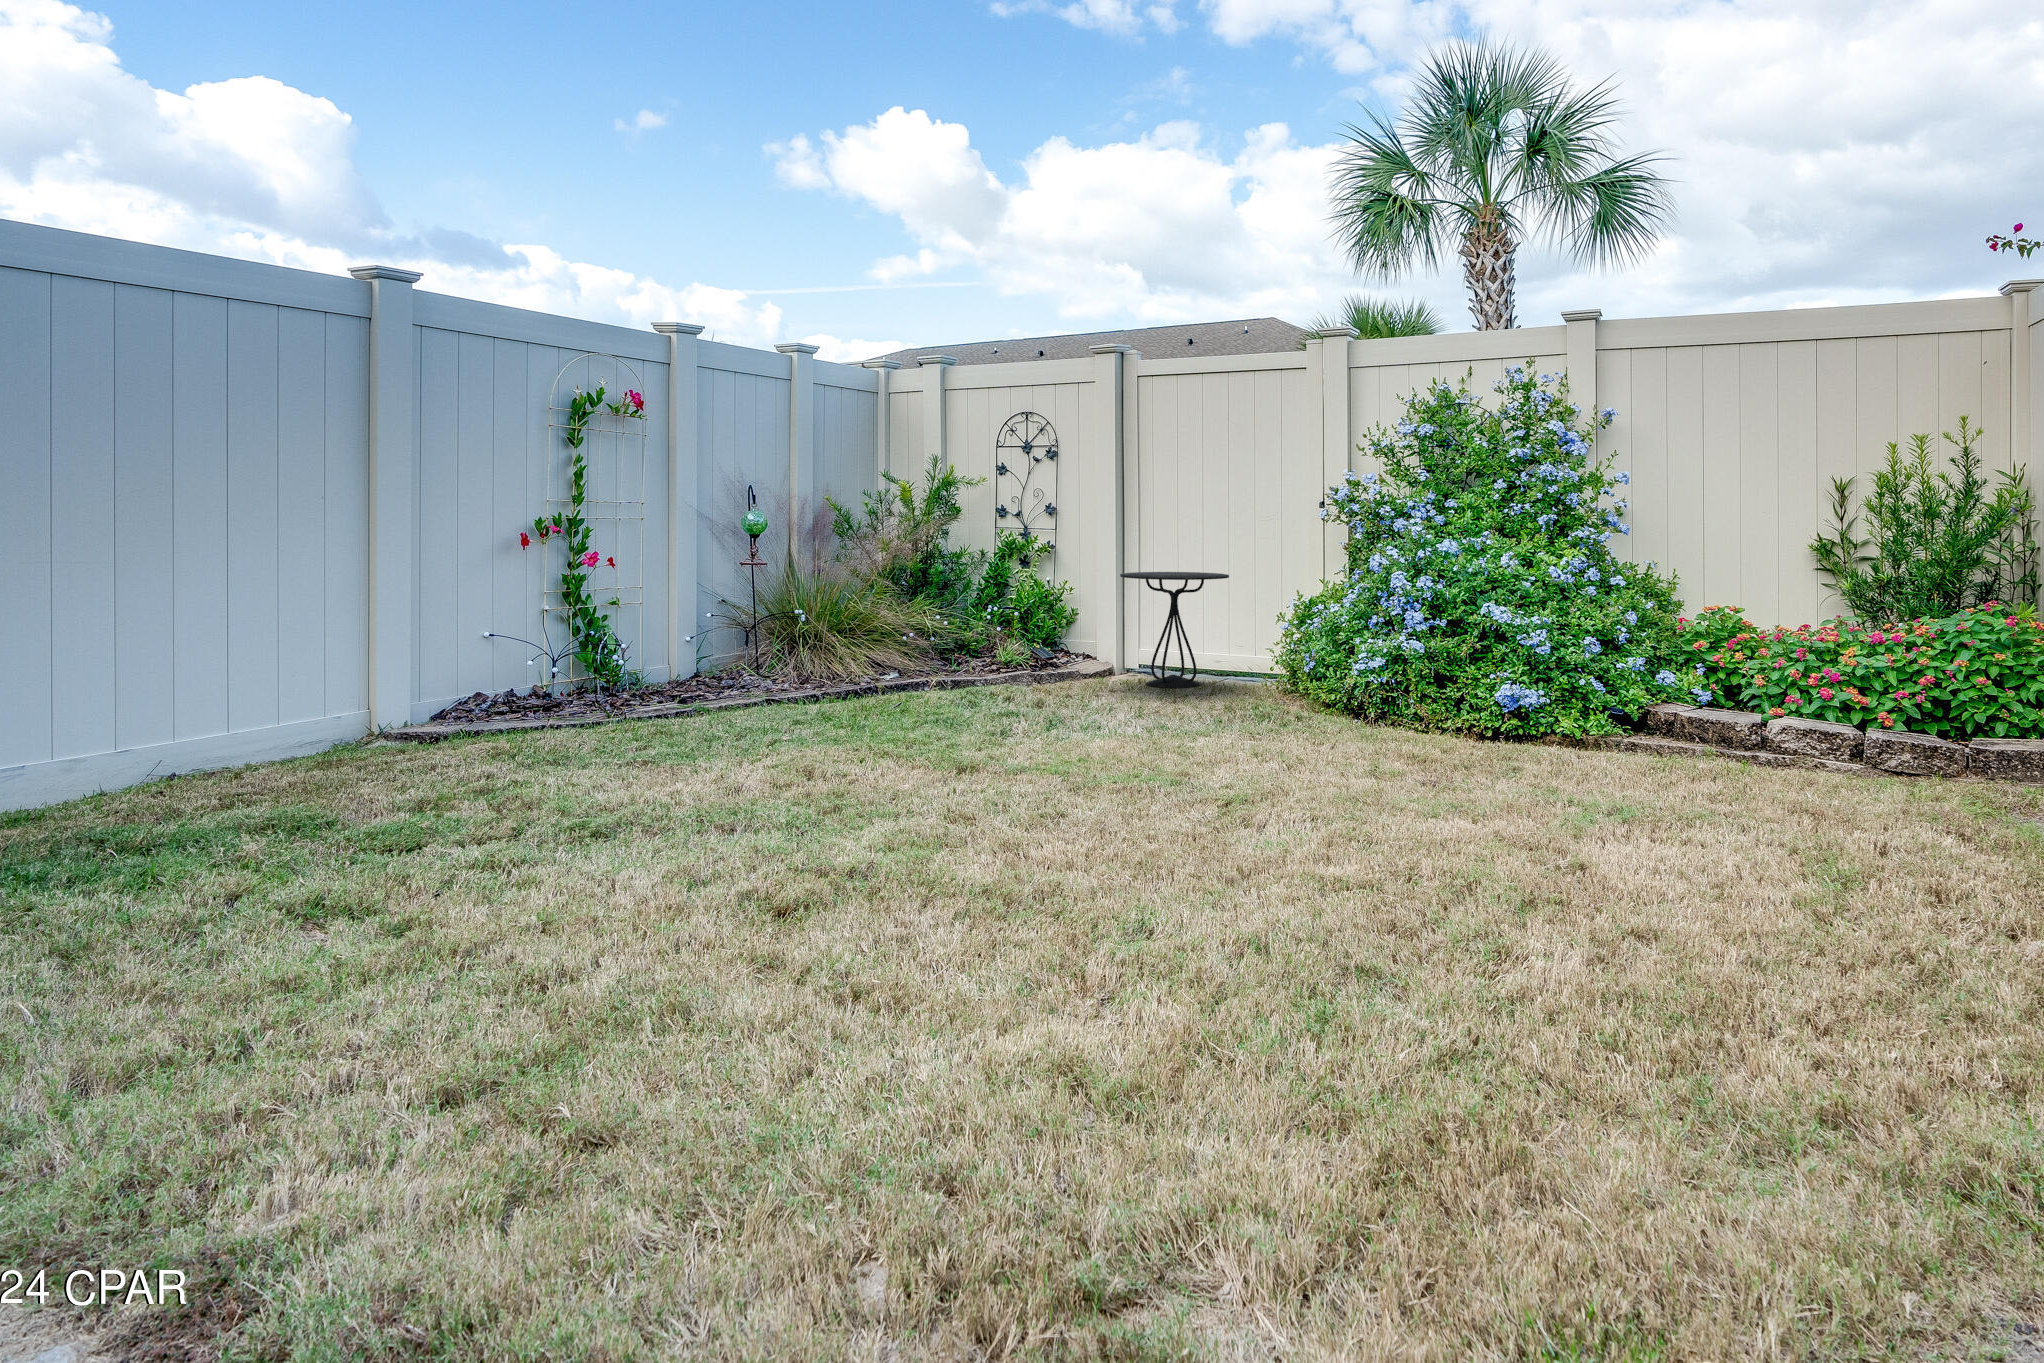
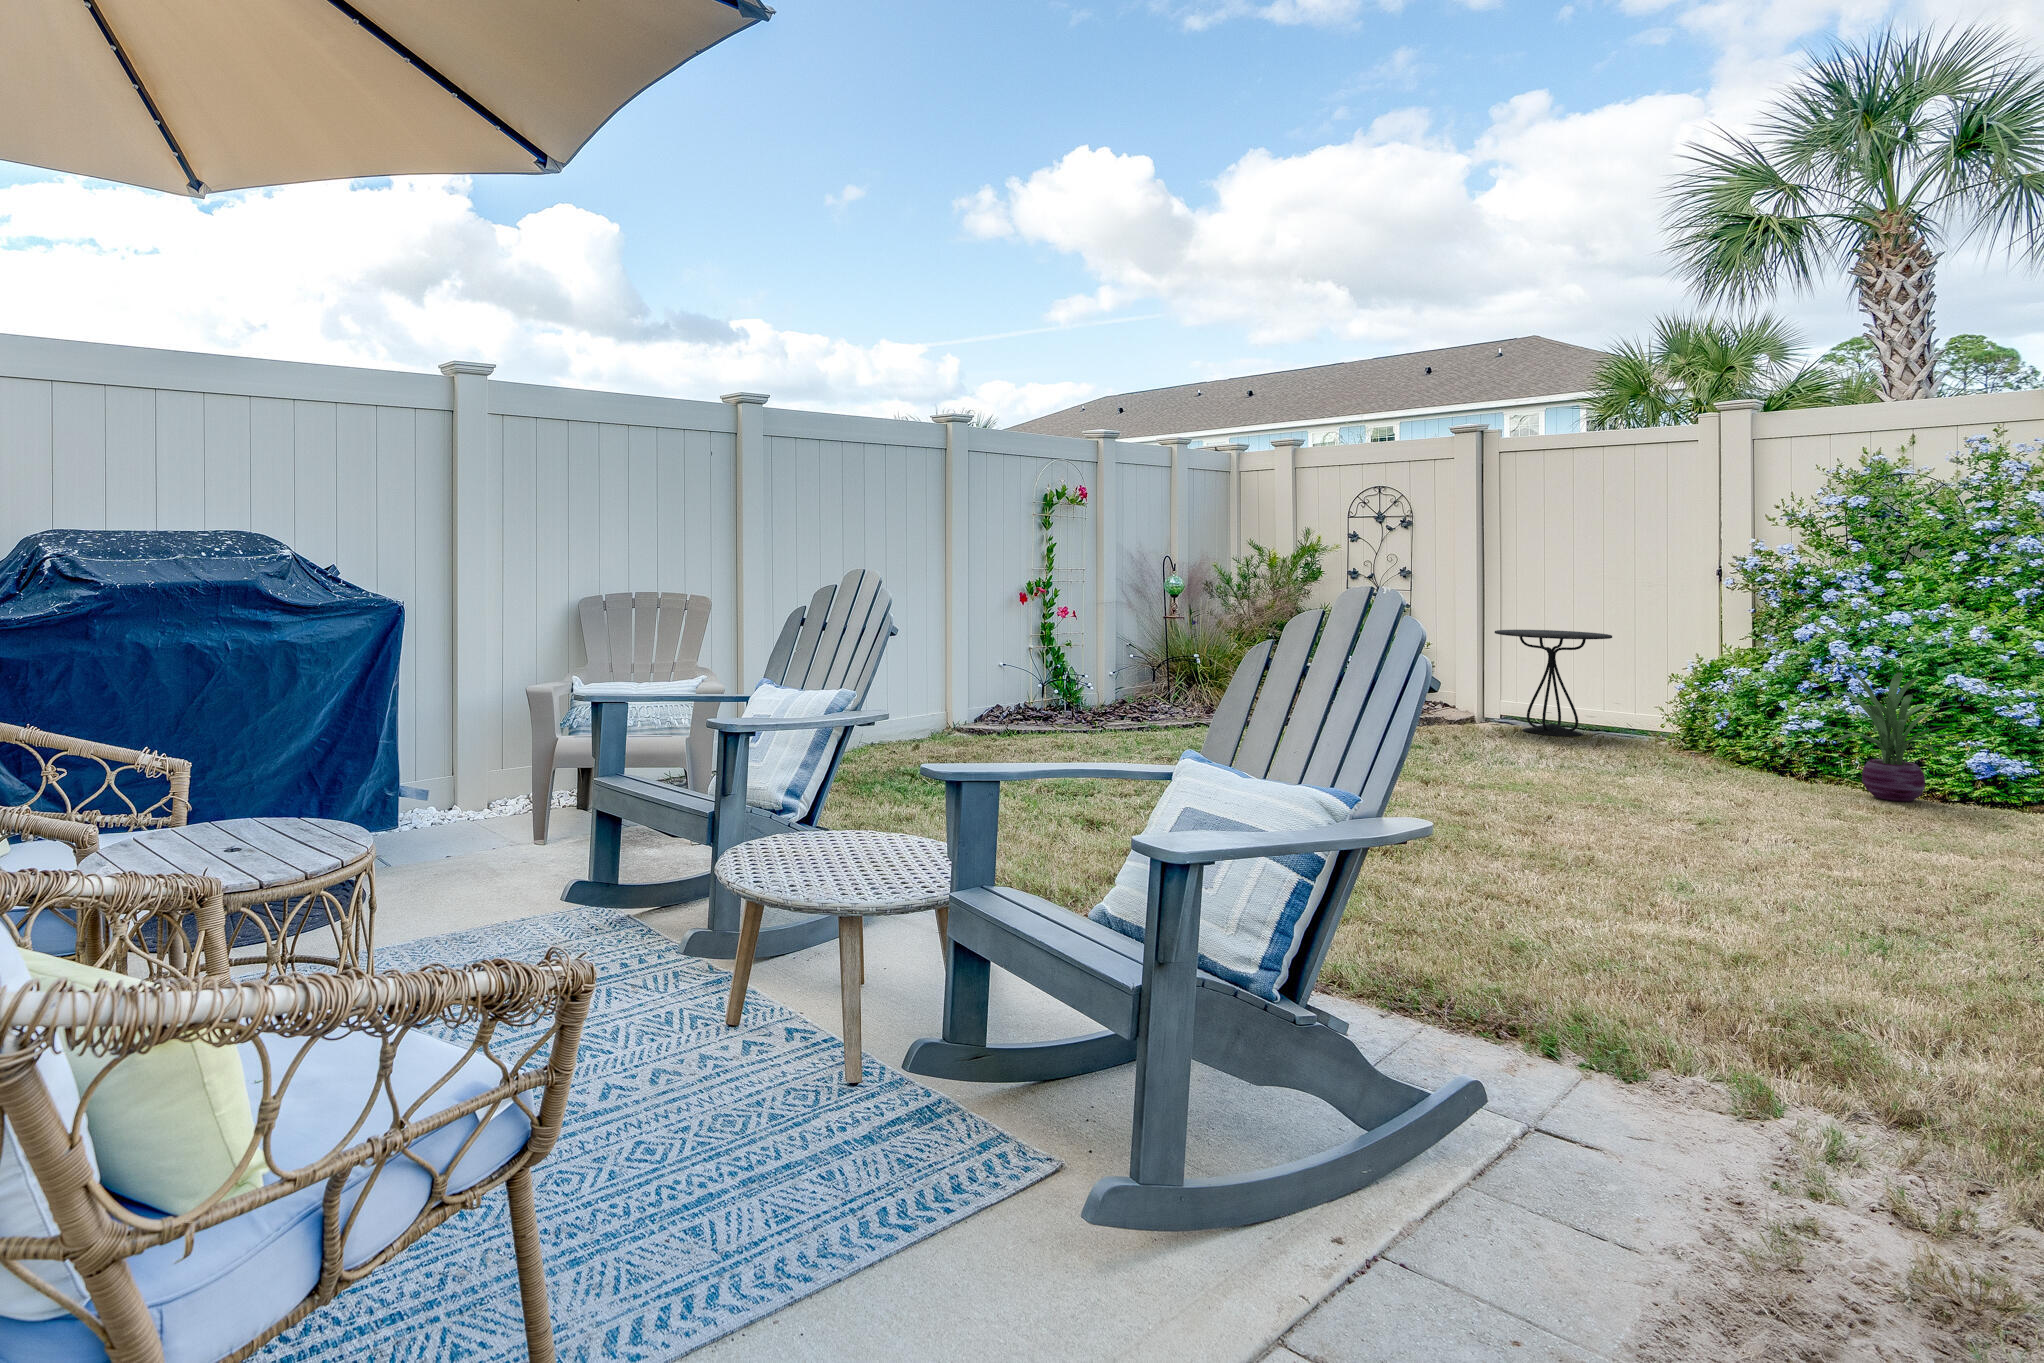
decorative plant: none [1354,602,1509,740] -> present [1802,671,1978,802]

